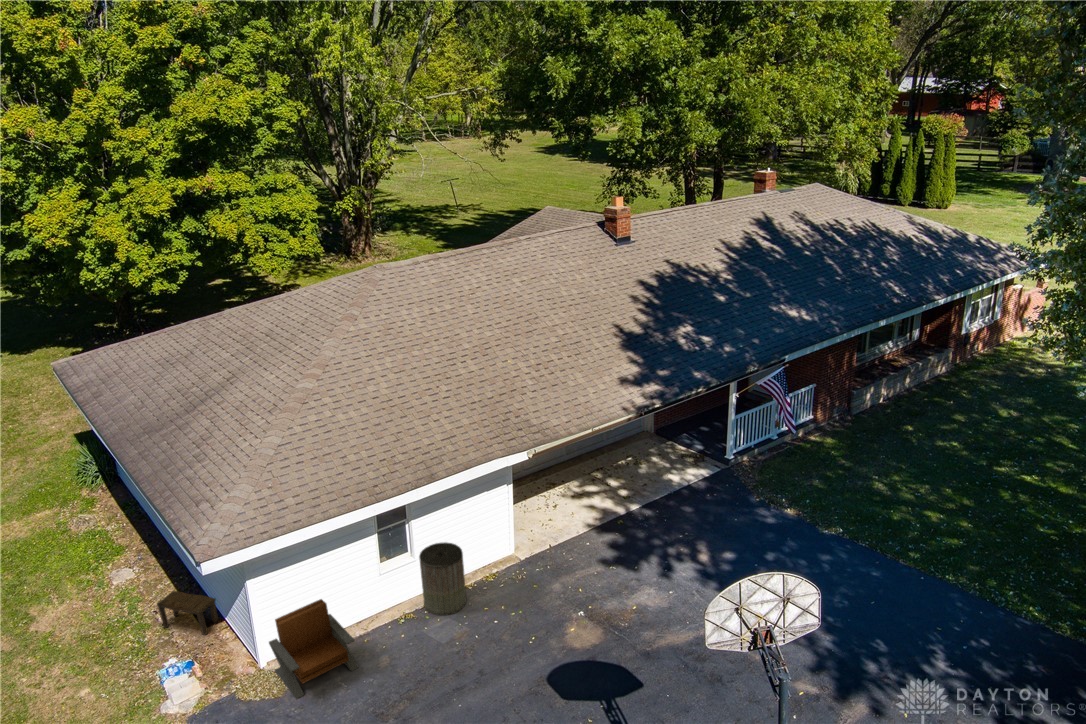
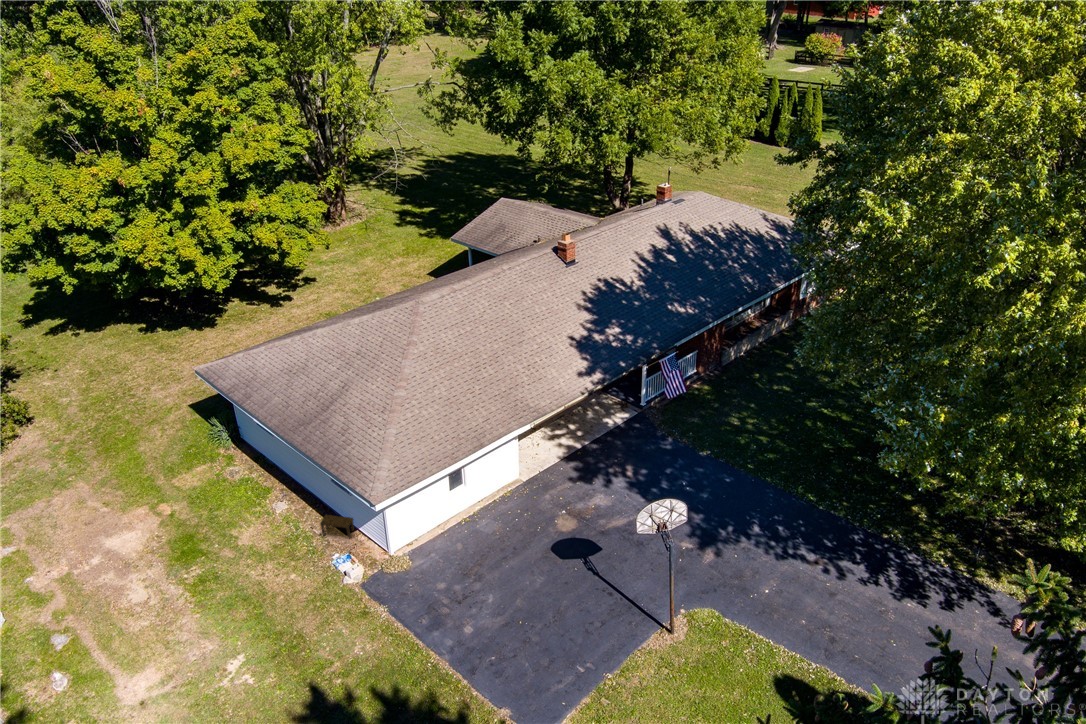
trash can: present [419,542,466,616] -> none [470,478,496,519]
lounge chair: present [269,599,358,699] -> none [397,516,446,570]

